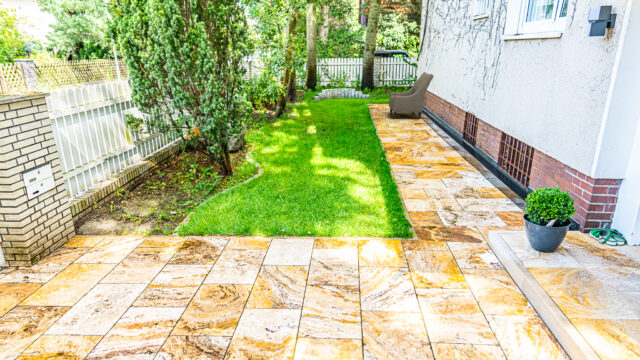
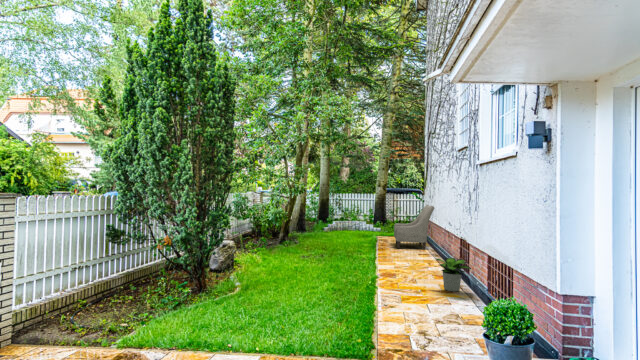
potted plant: none [446,132,484,164] -> present [437,258,471,292]

